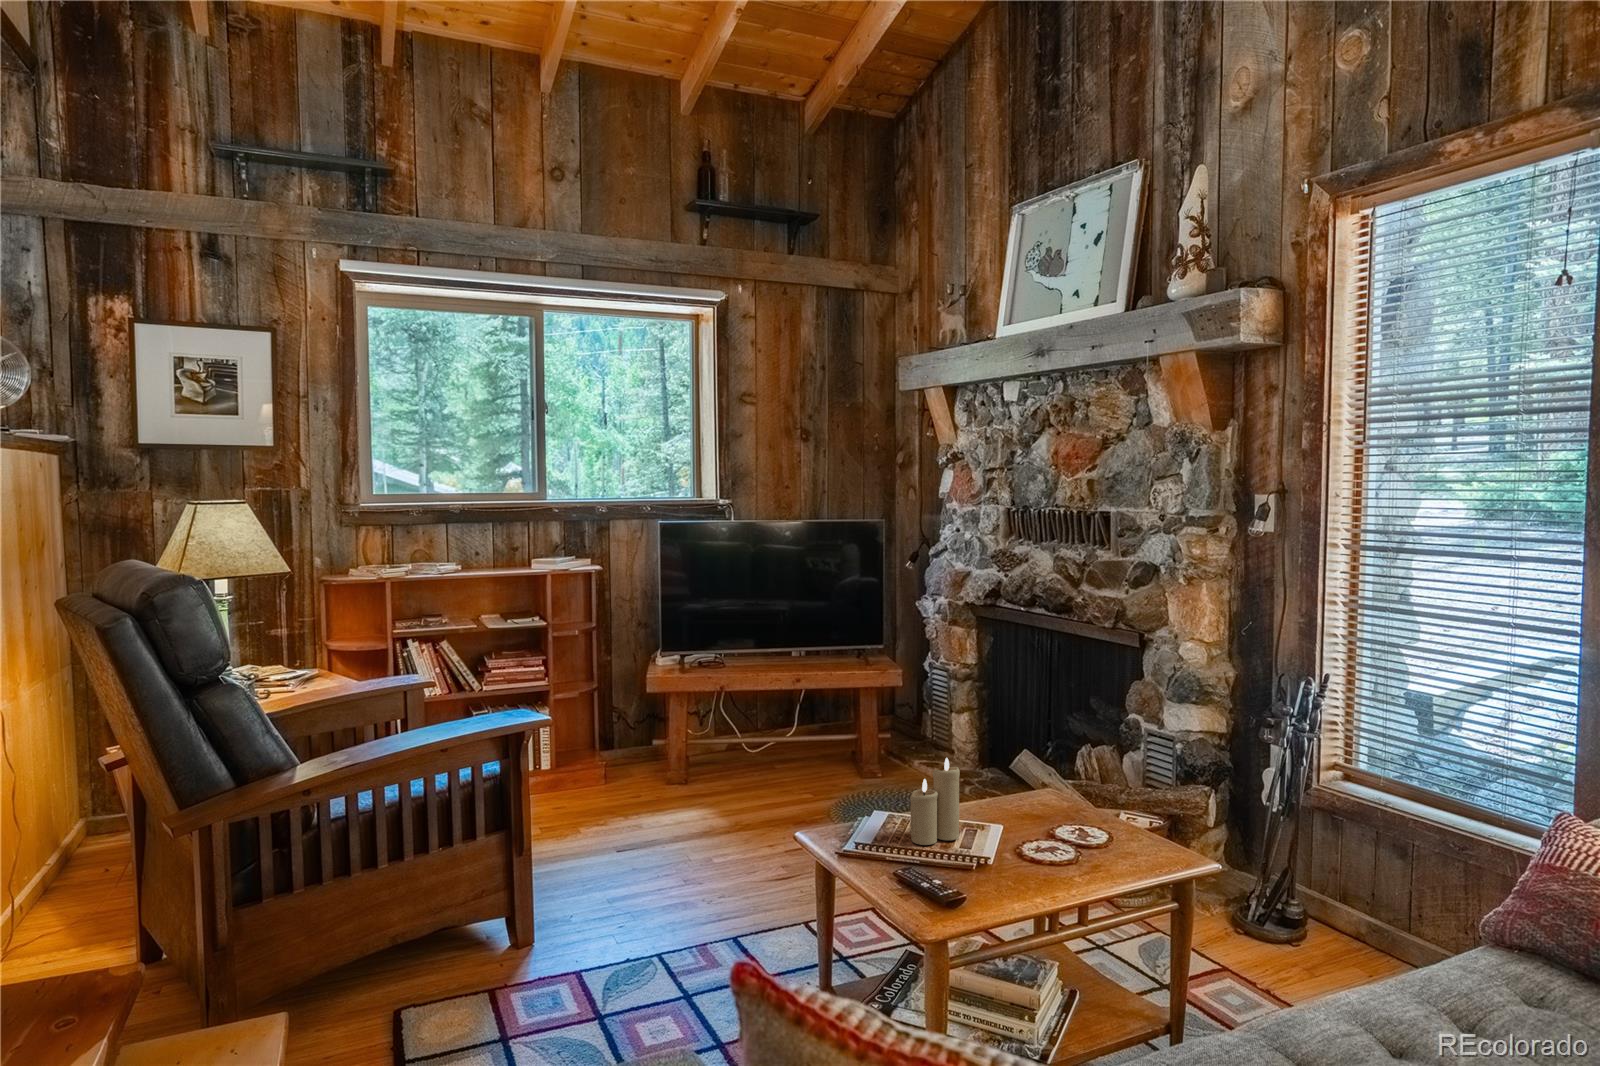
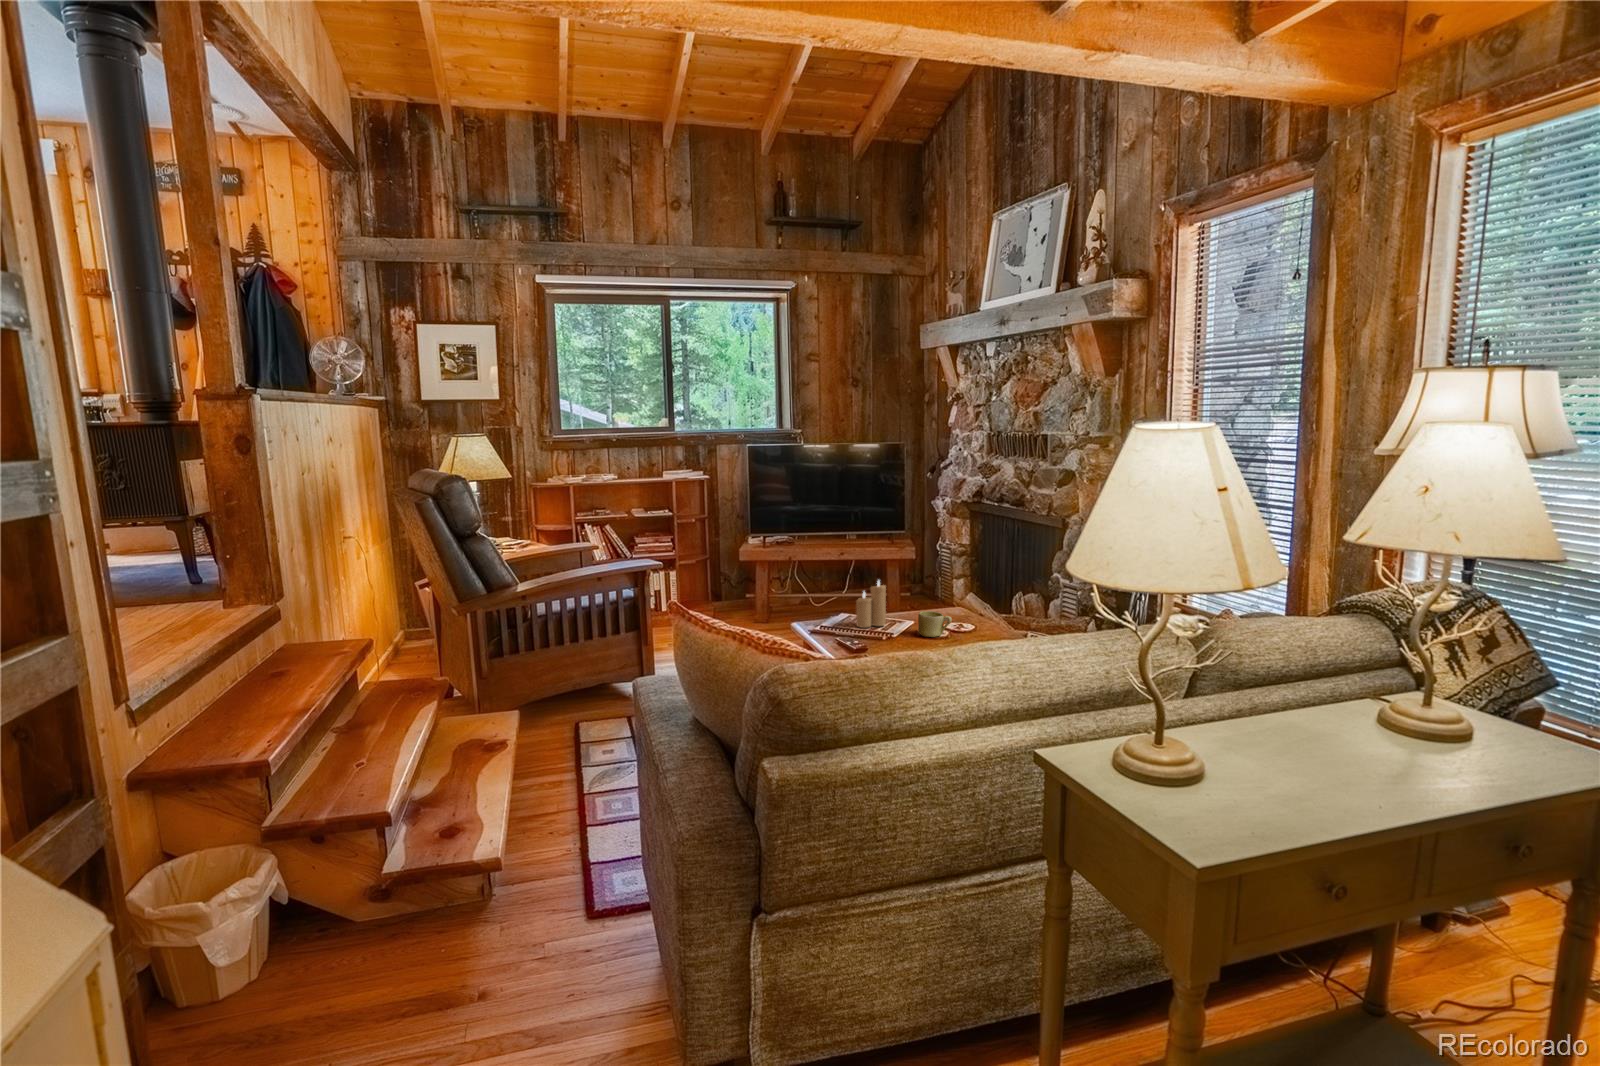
mug: none [1023,813,1082,863] -> present [918,611,952,637]

